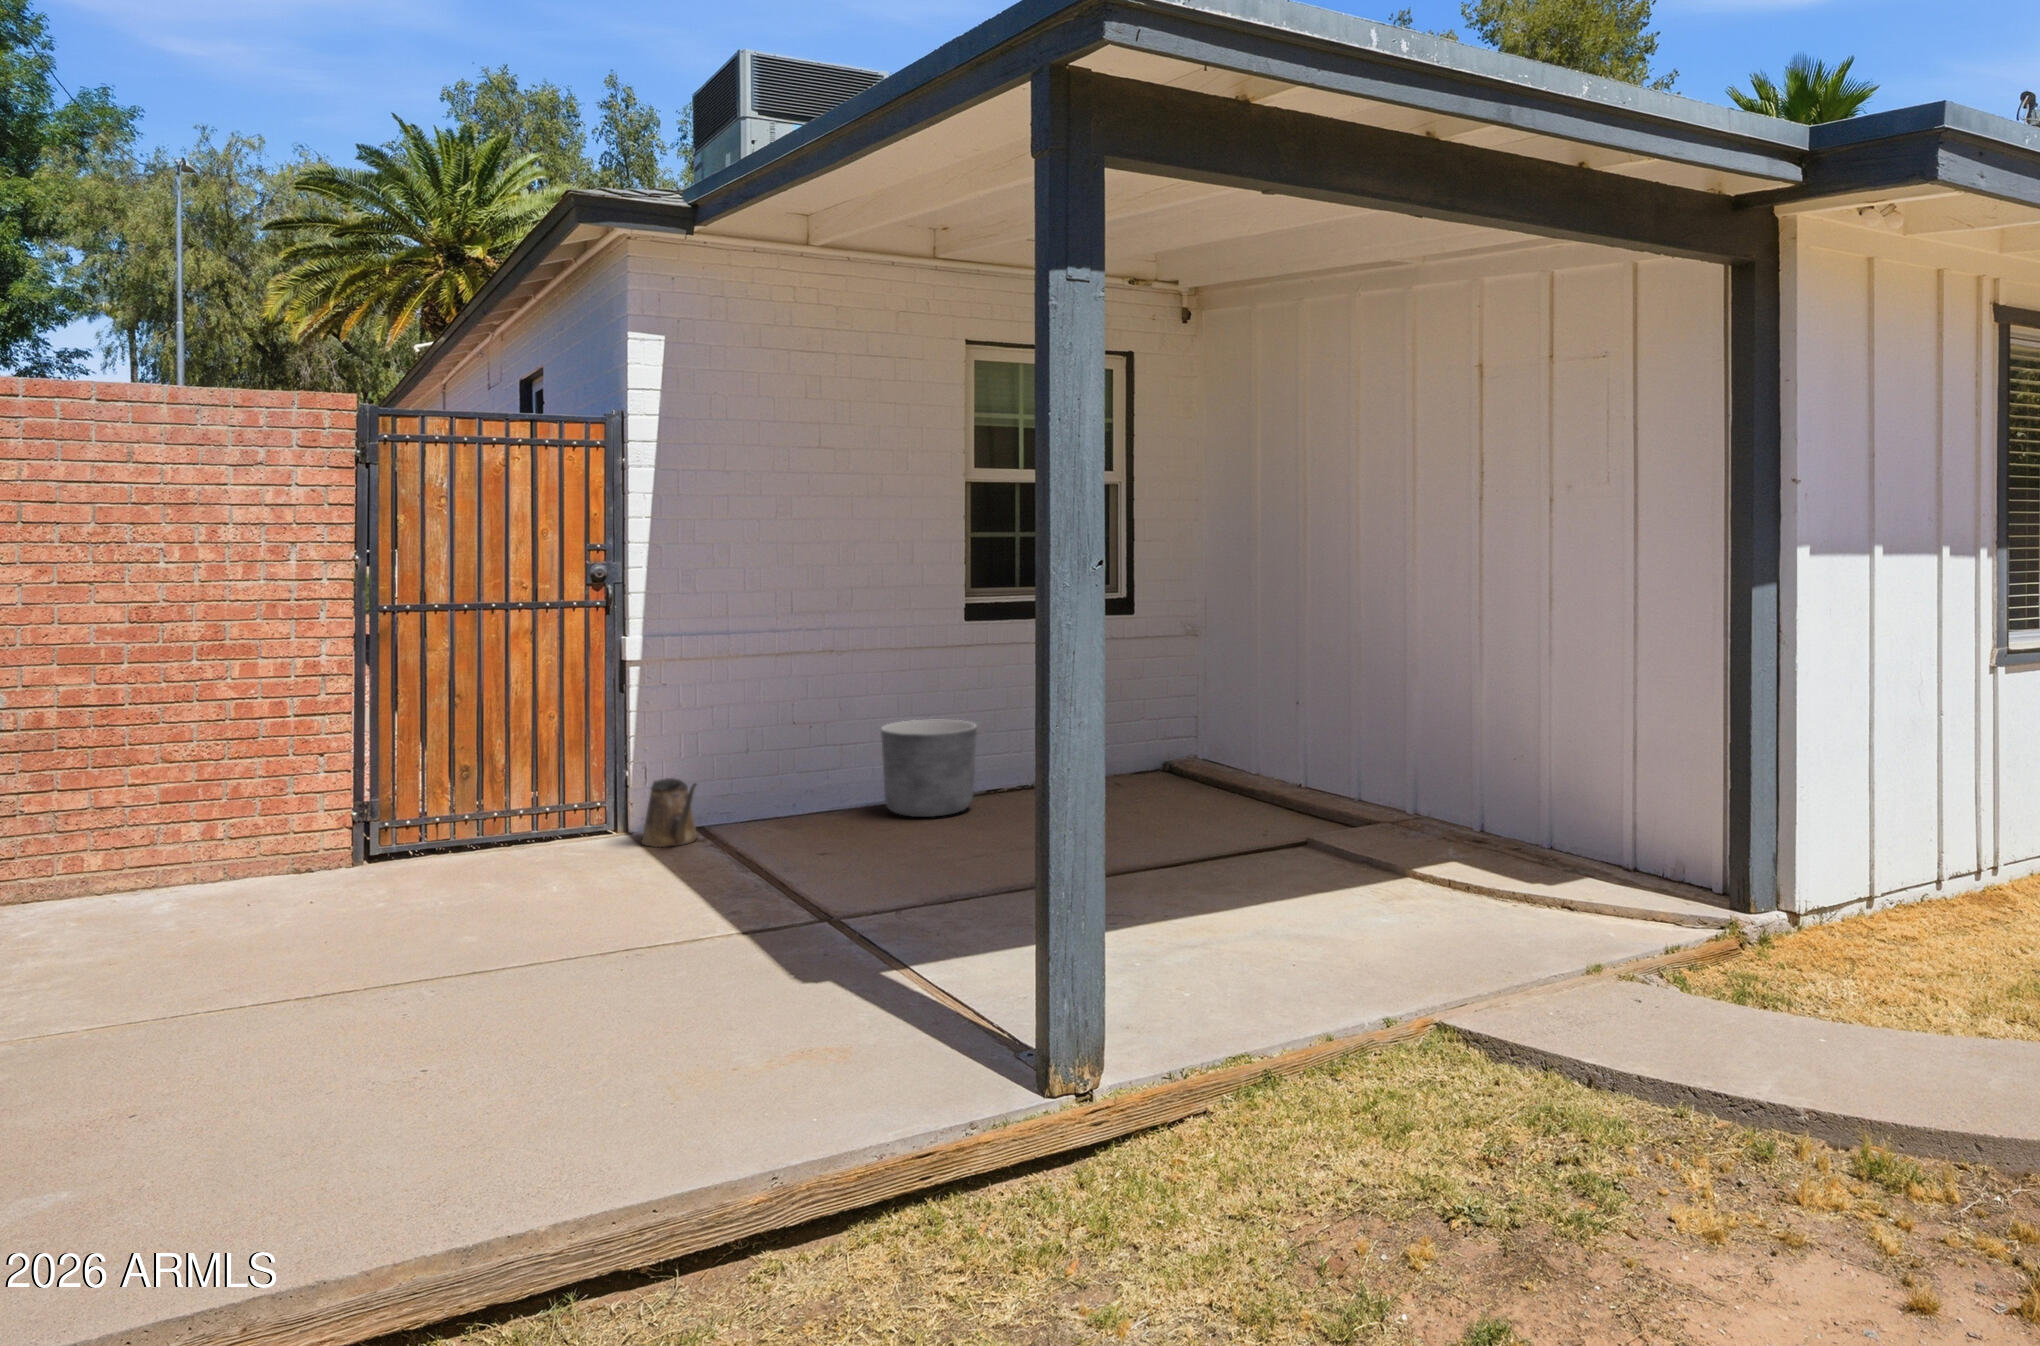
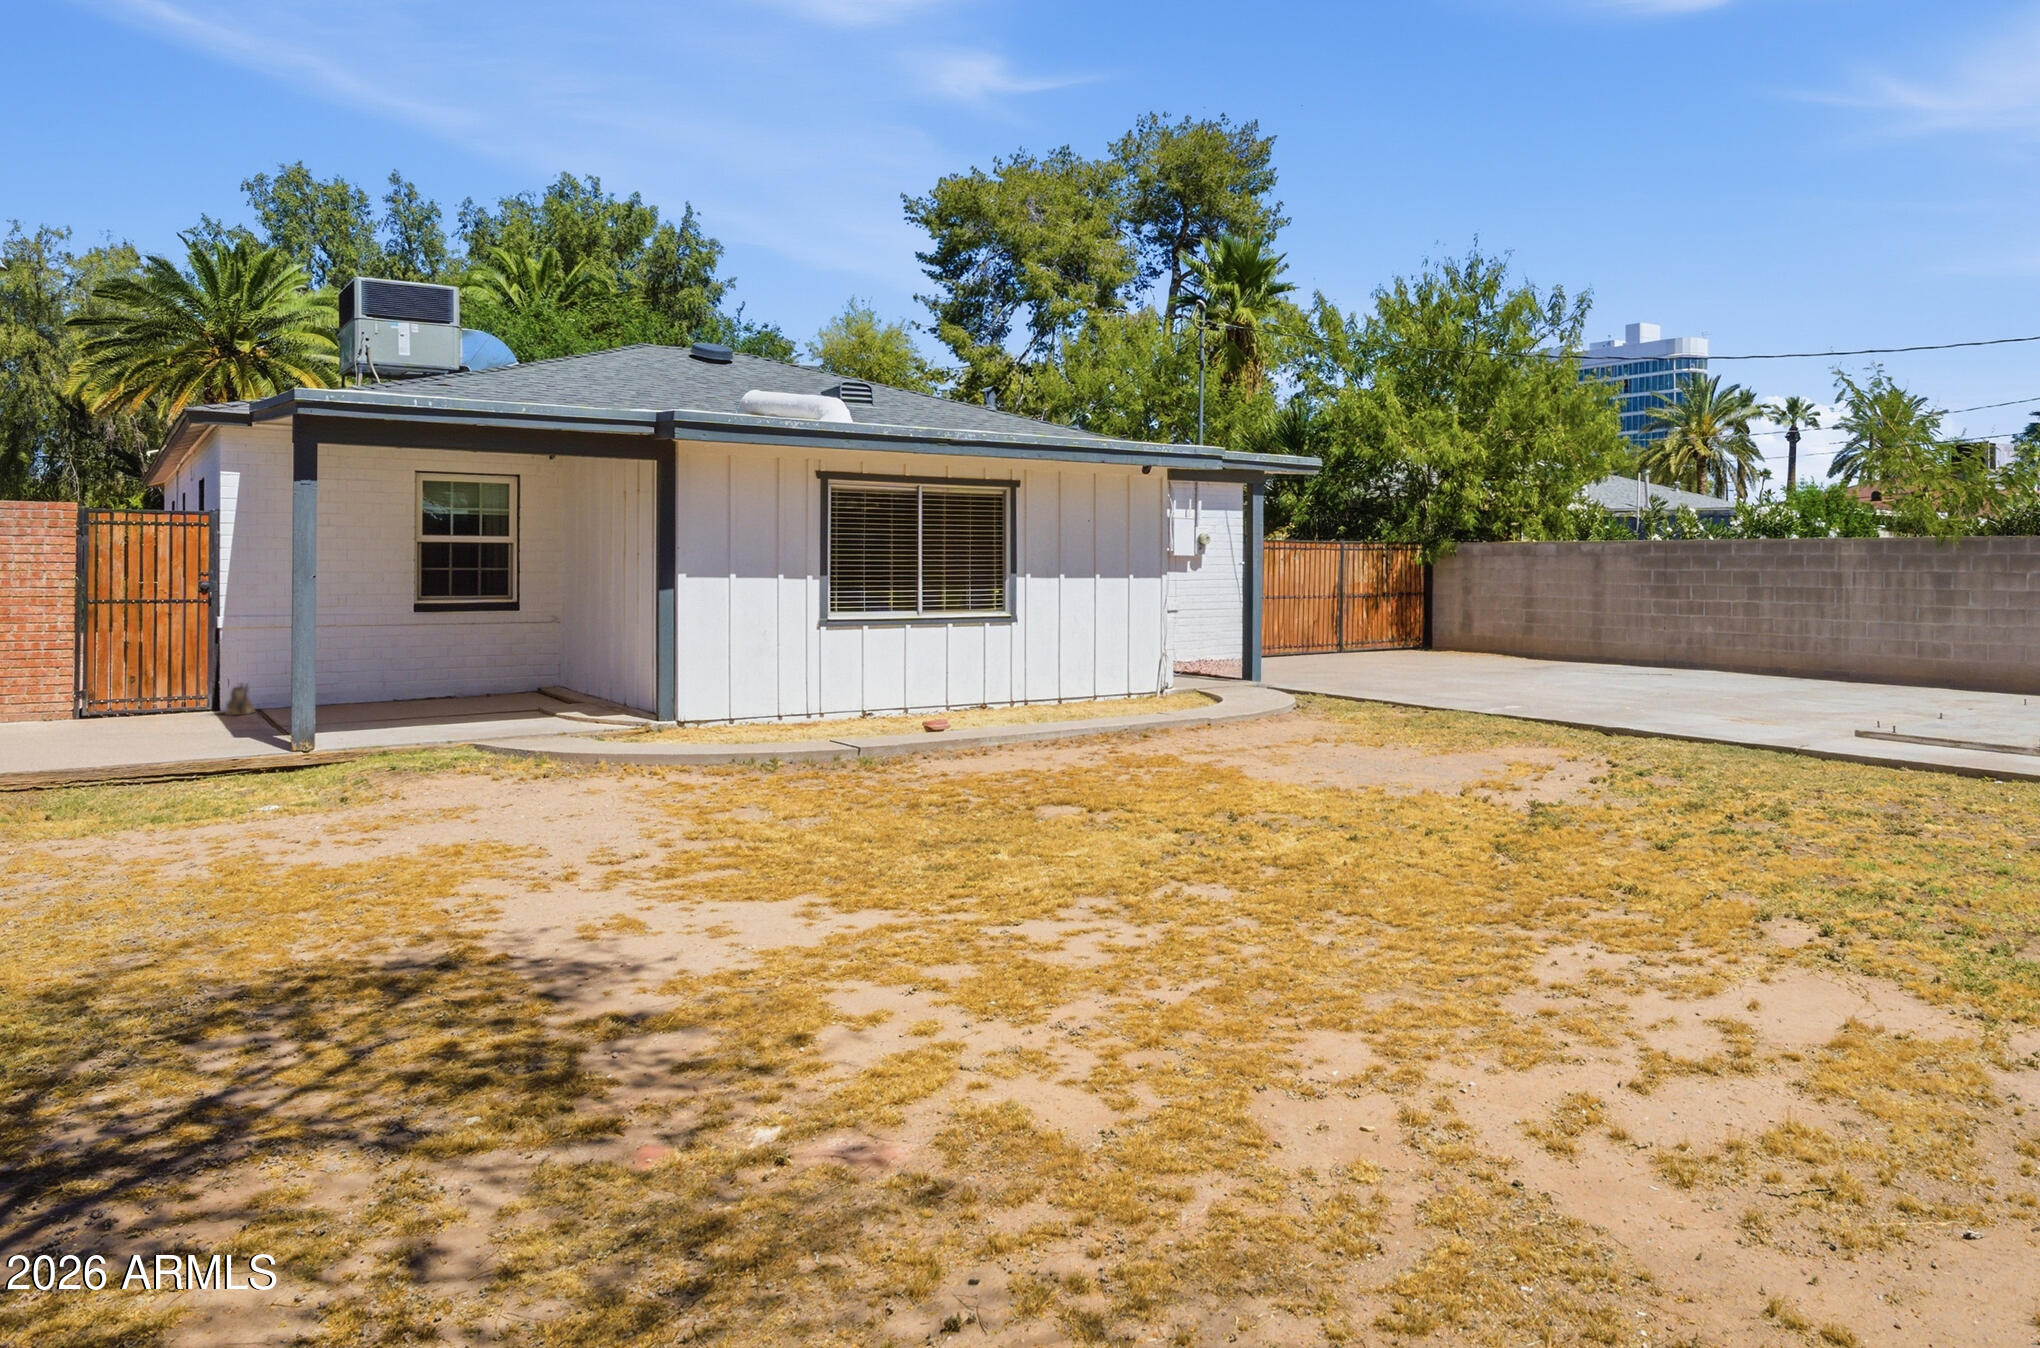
planter: present [881,720,977,817] -> none [363,659,418,705]

